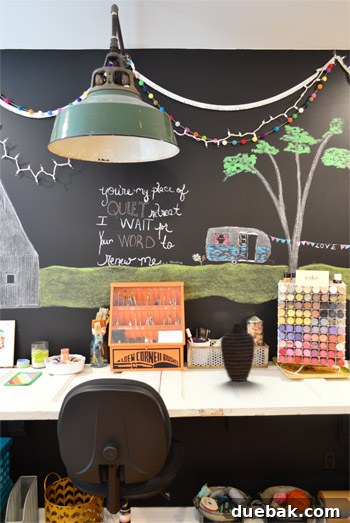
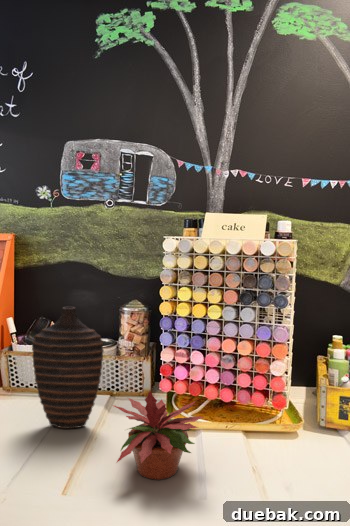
potted plant: none [272,356,315,394] -> present [114,391,203,480]

